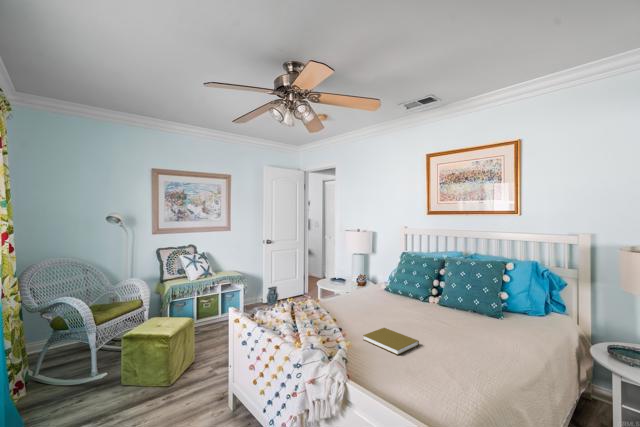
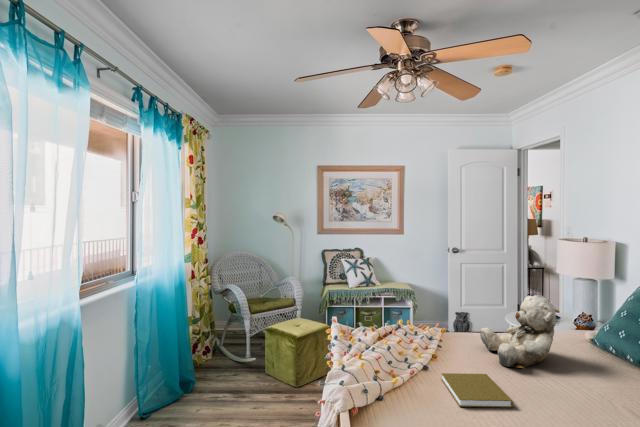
teddy bear: none [351,269,399,319] -> present [480,295,556,368]

